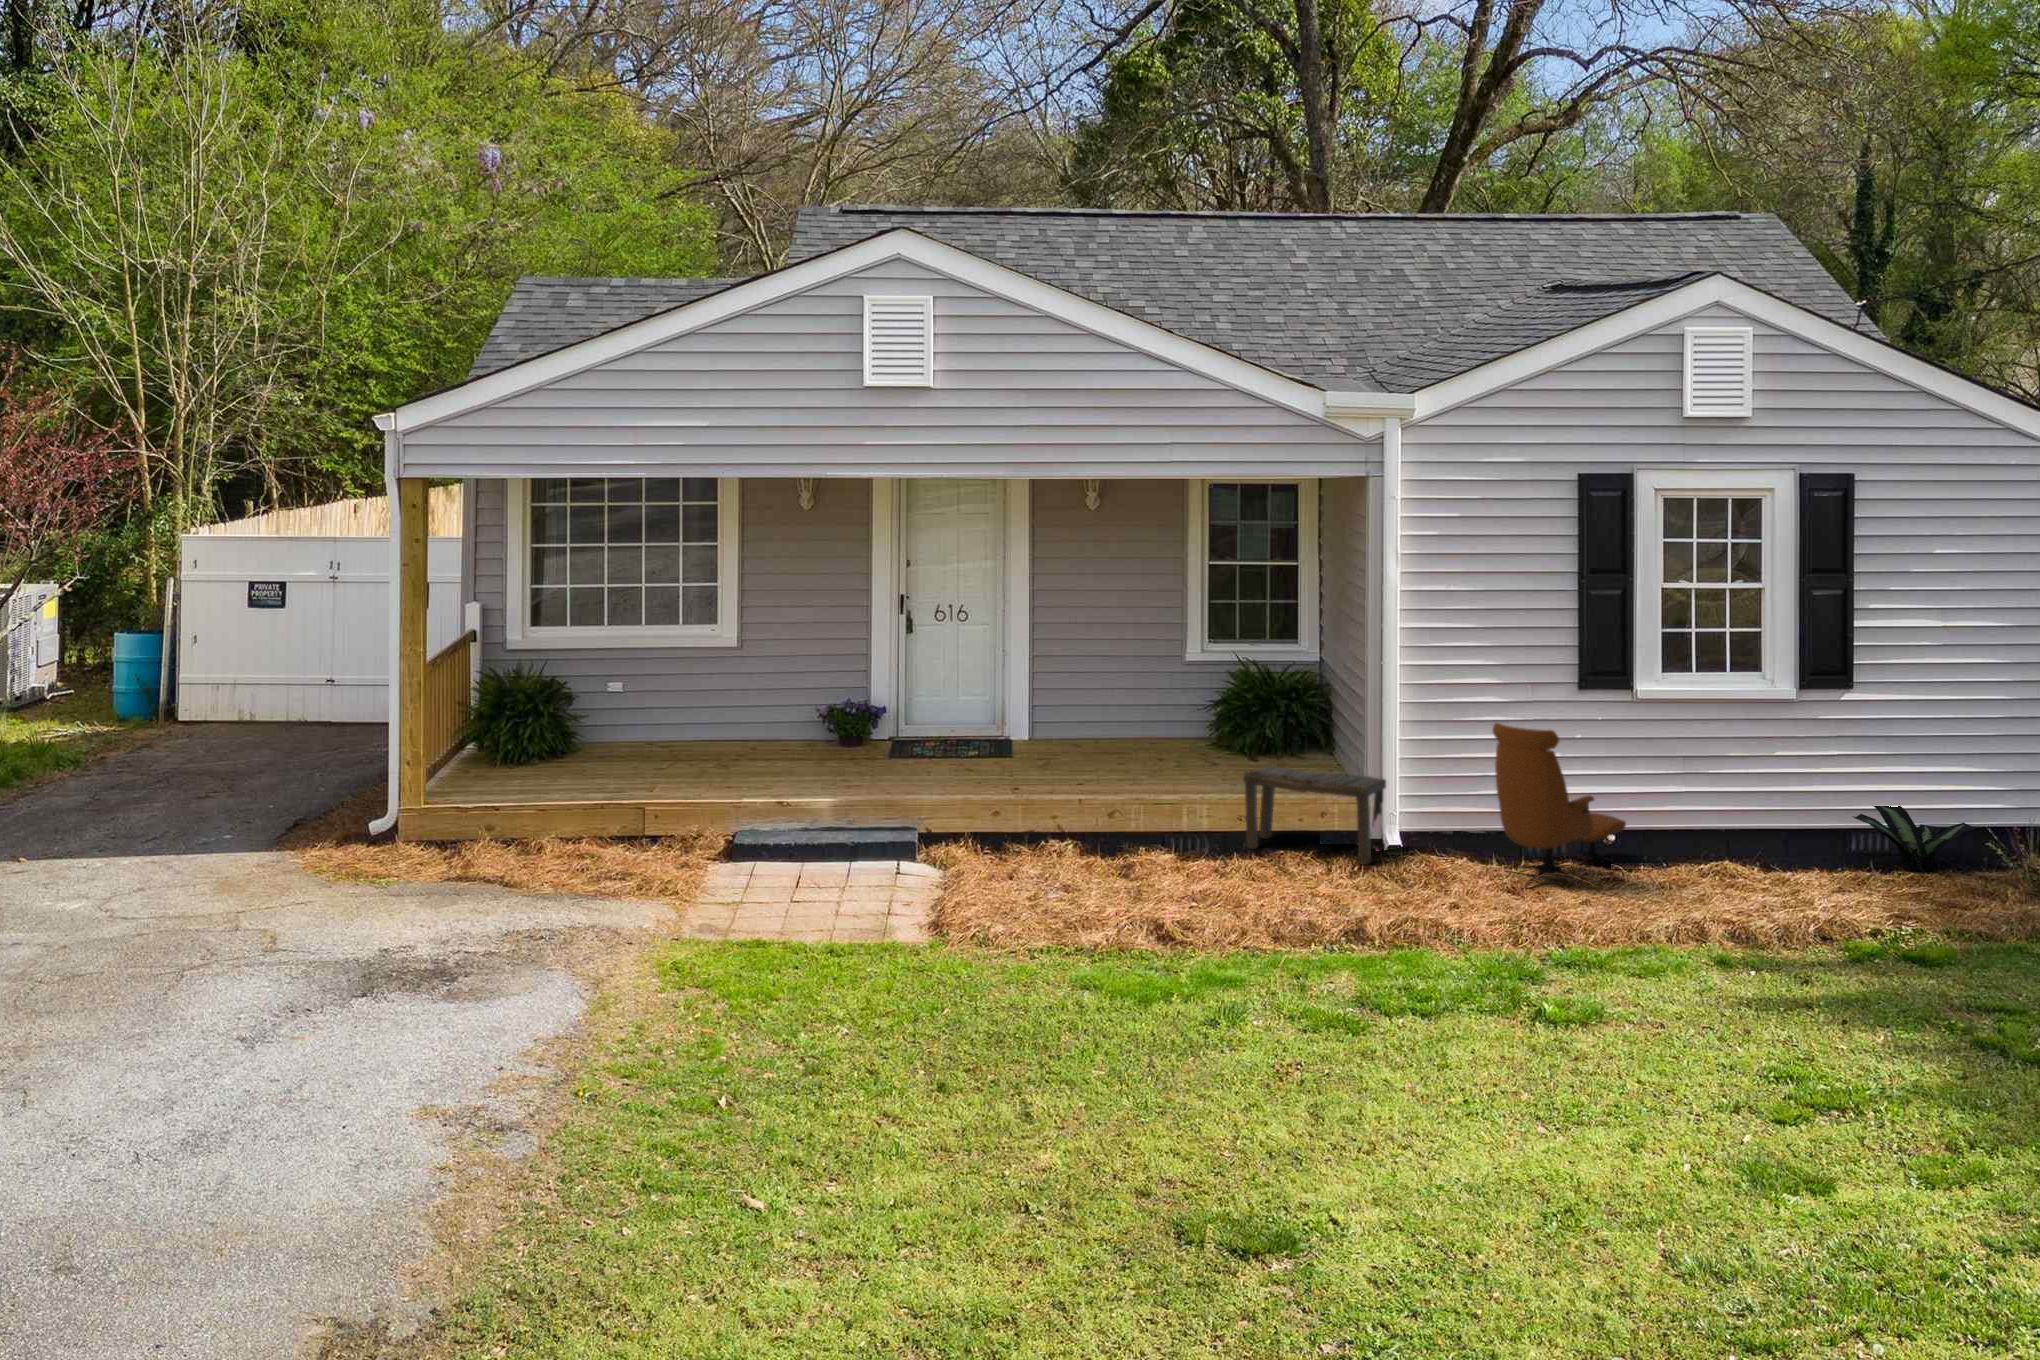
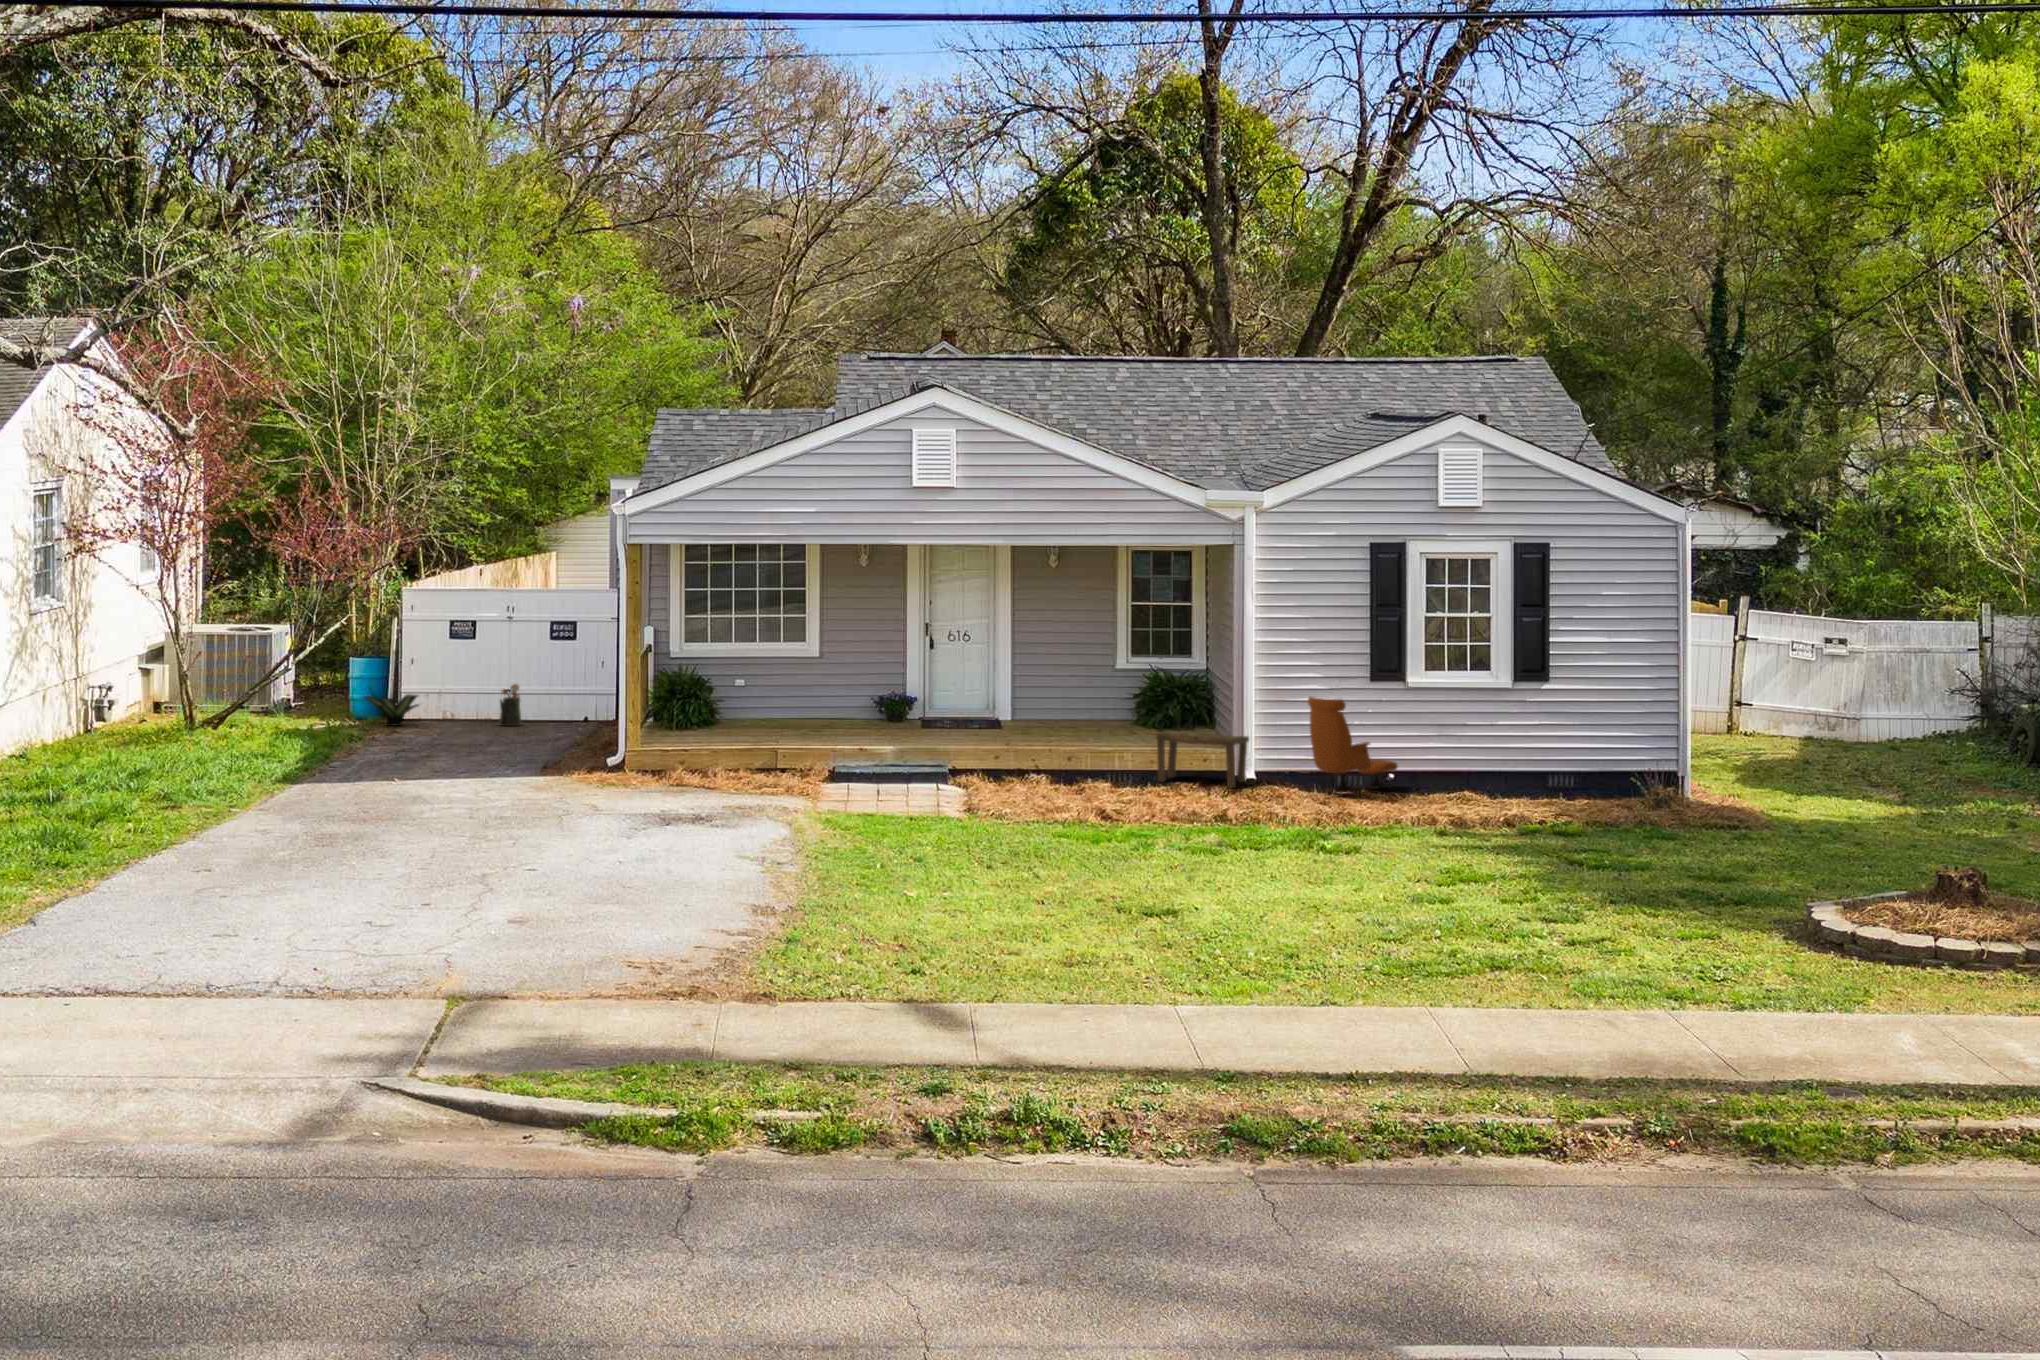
watering can: none [306,673,343,734] -> present [499,684,522,726]
potted plant: present [1853,806,1975,873] -> present [364,694,419,726]

